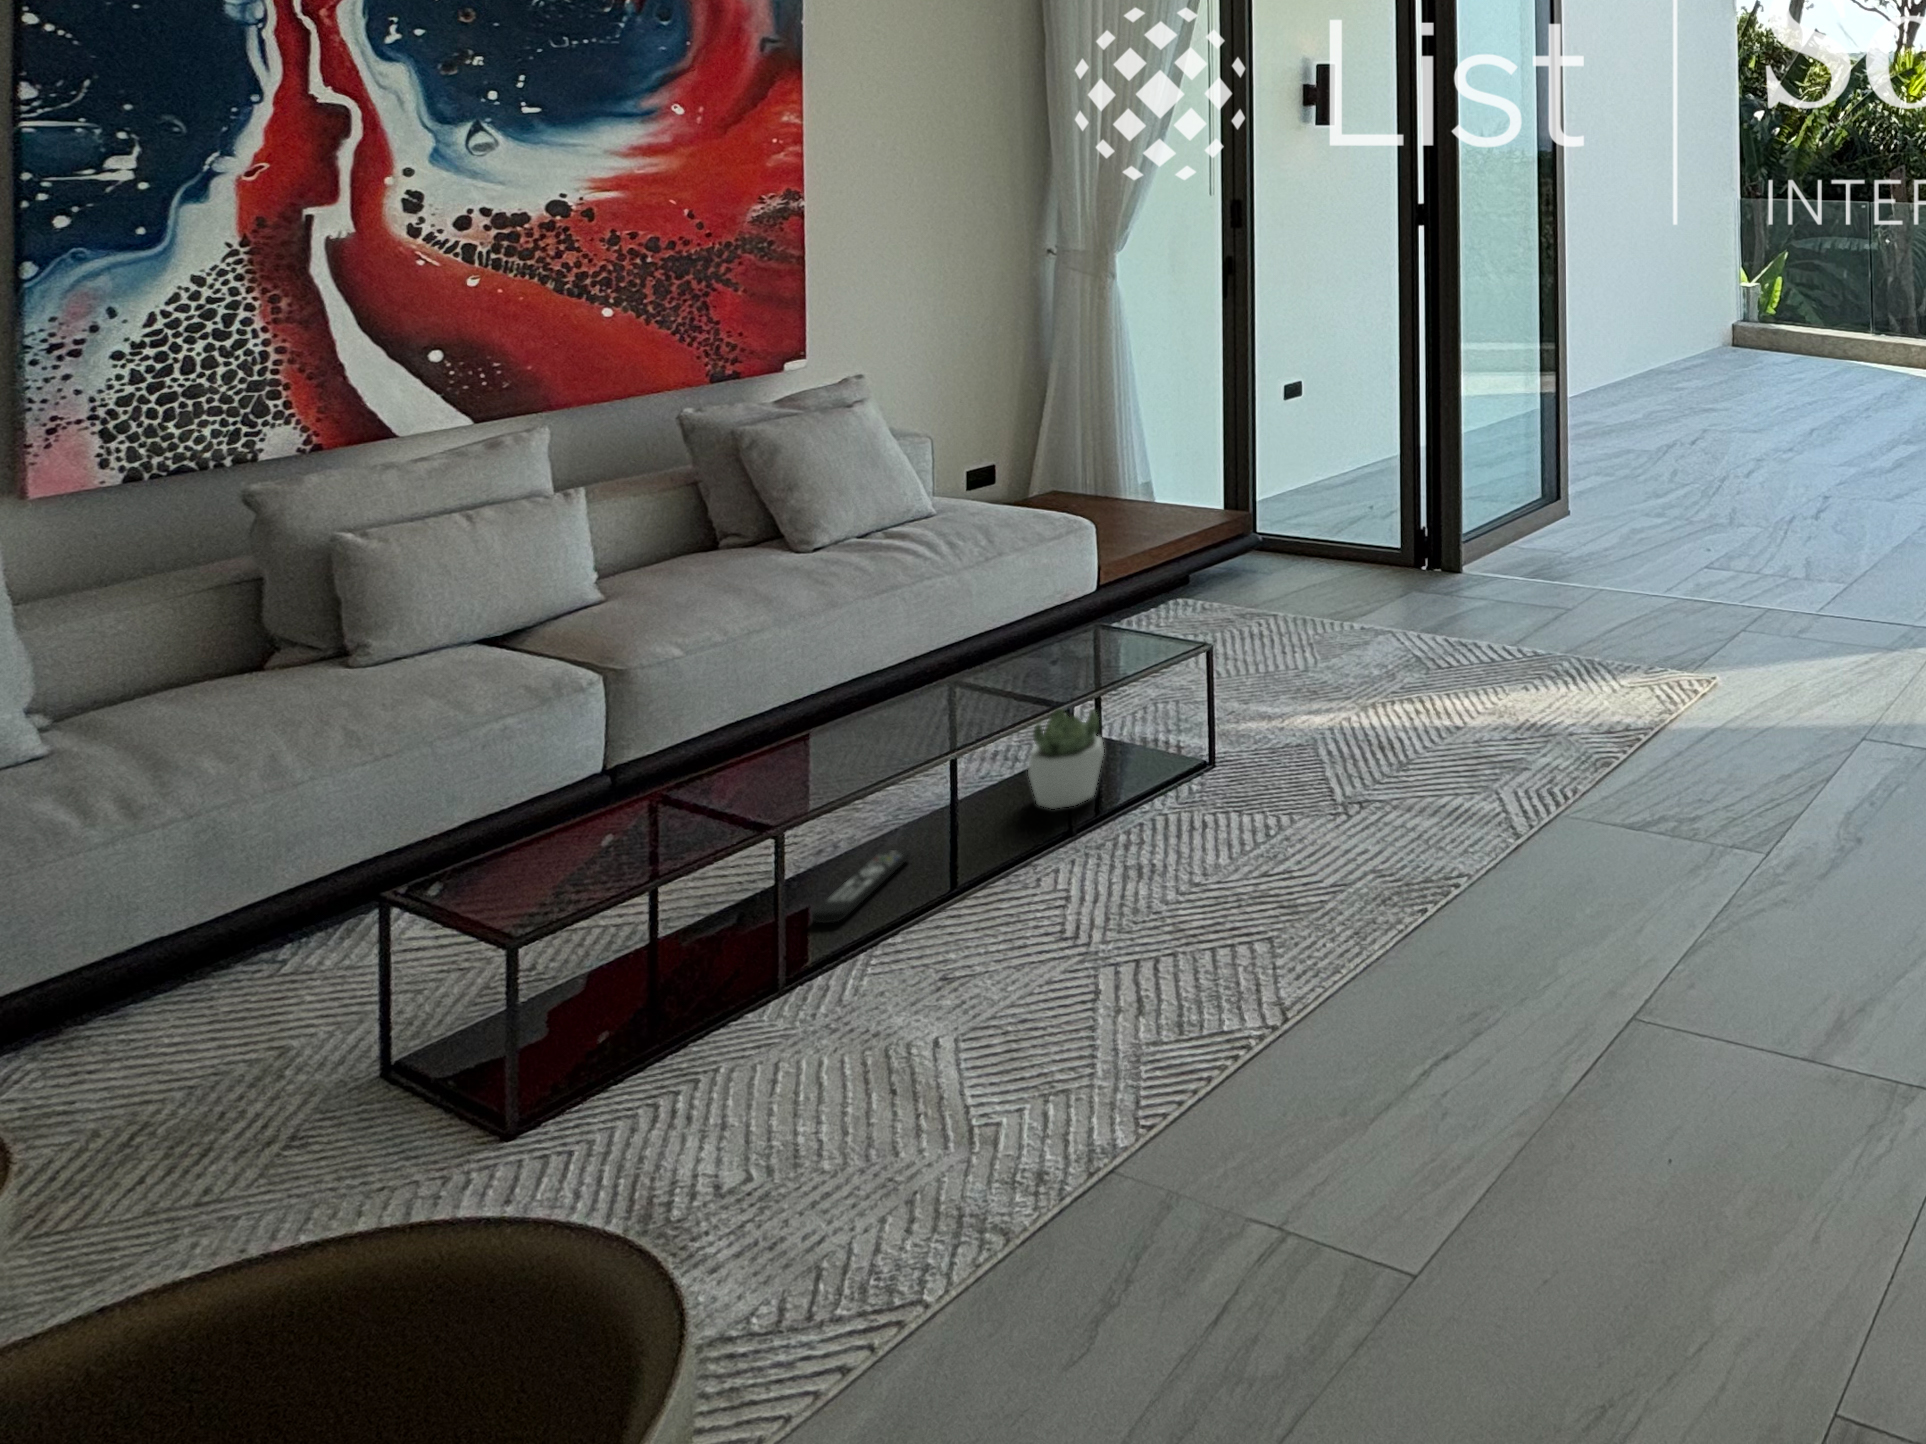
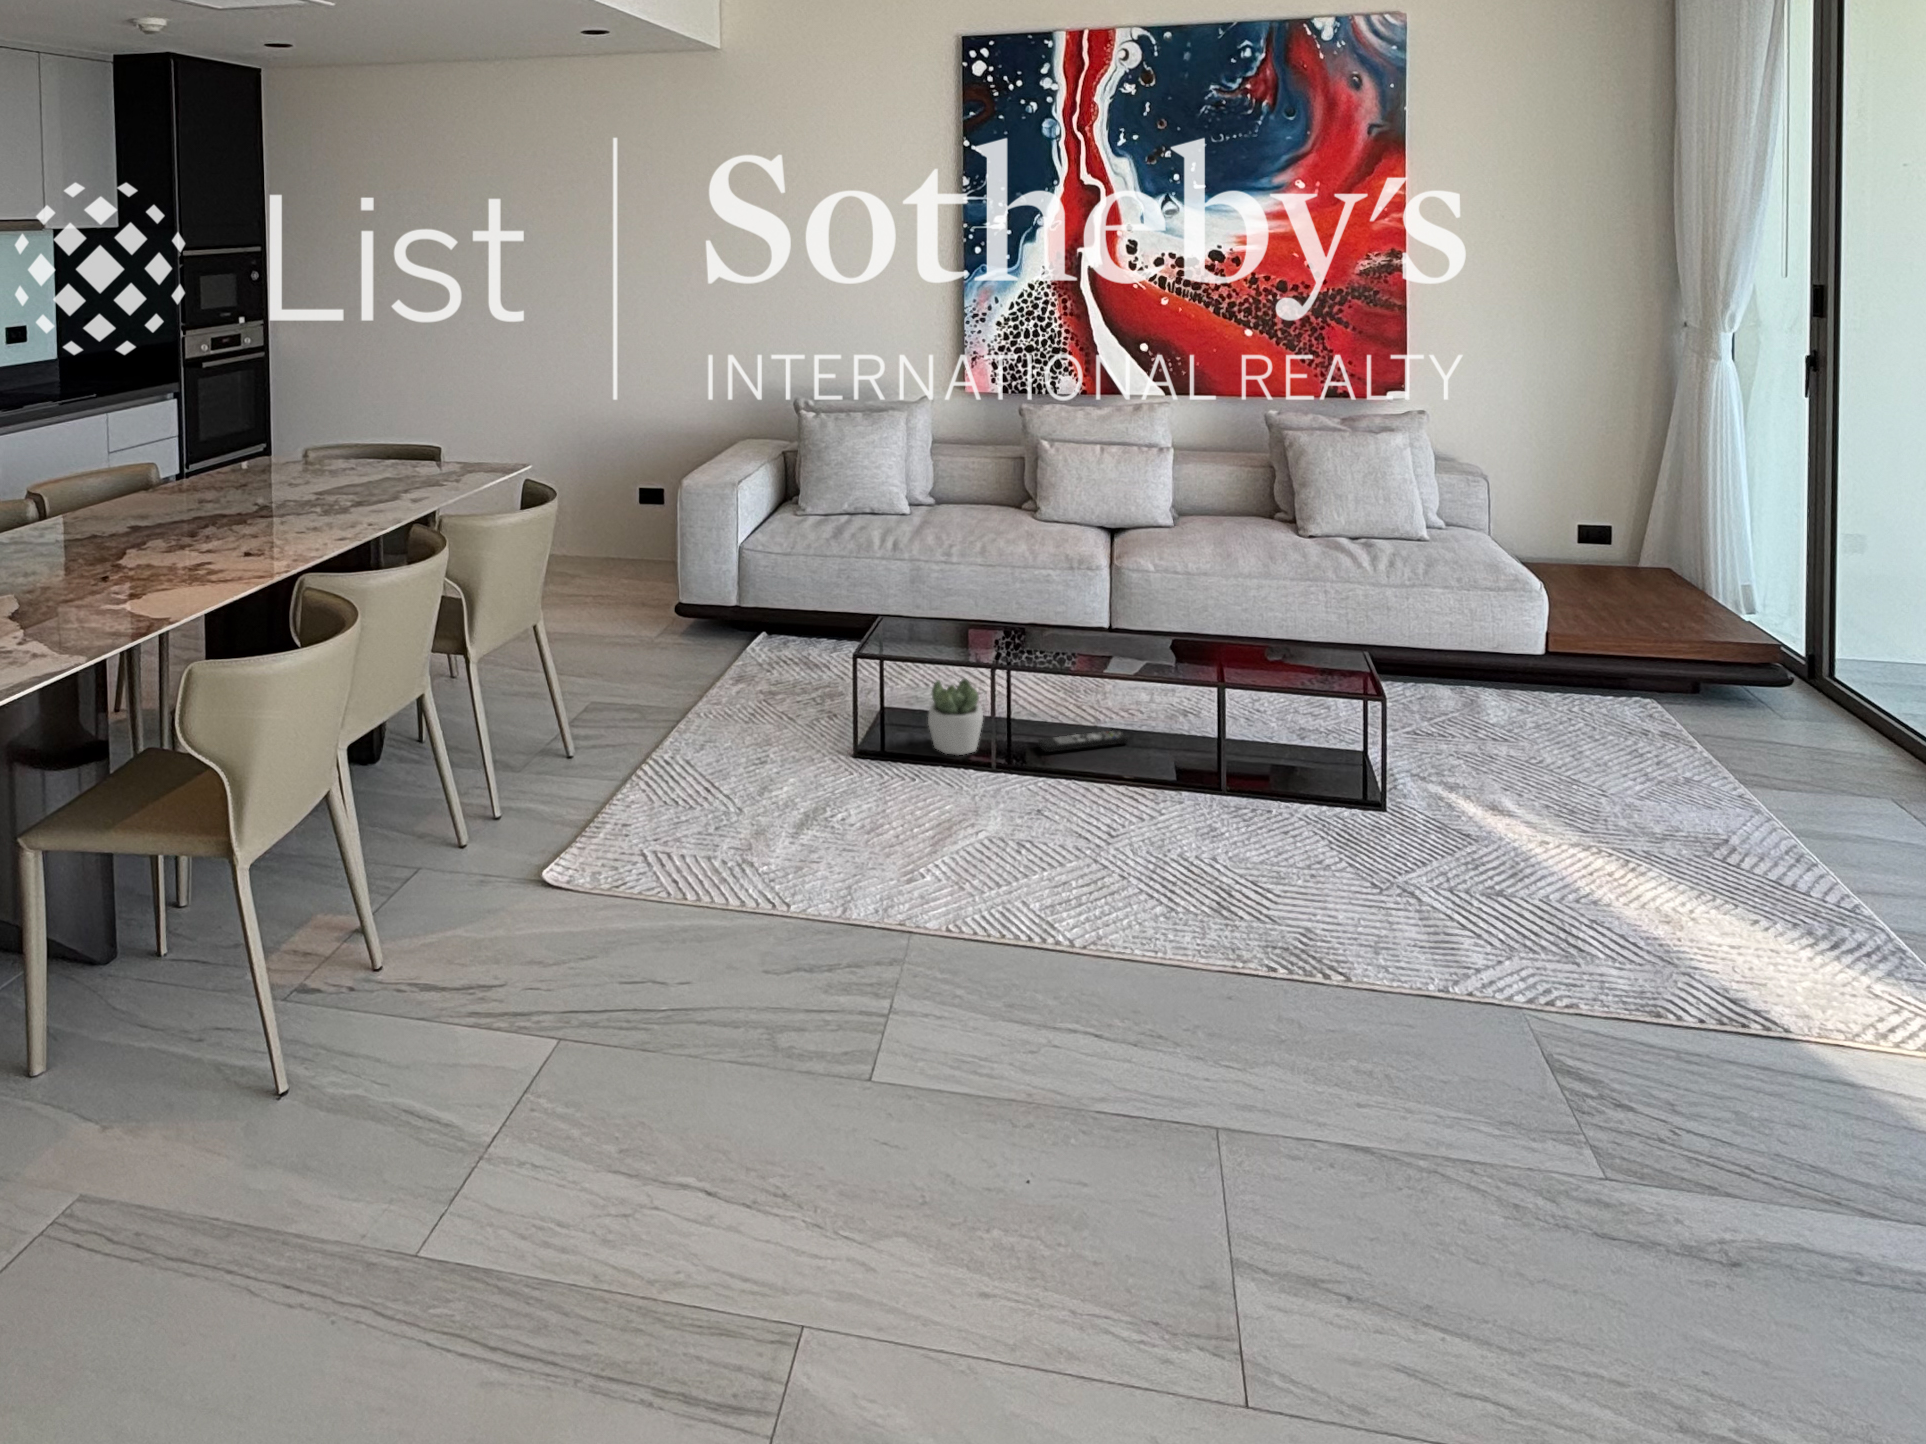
succulent plant: present [1028,709,1104,809] -> present [928,678,983,755]

